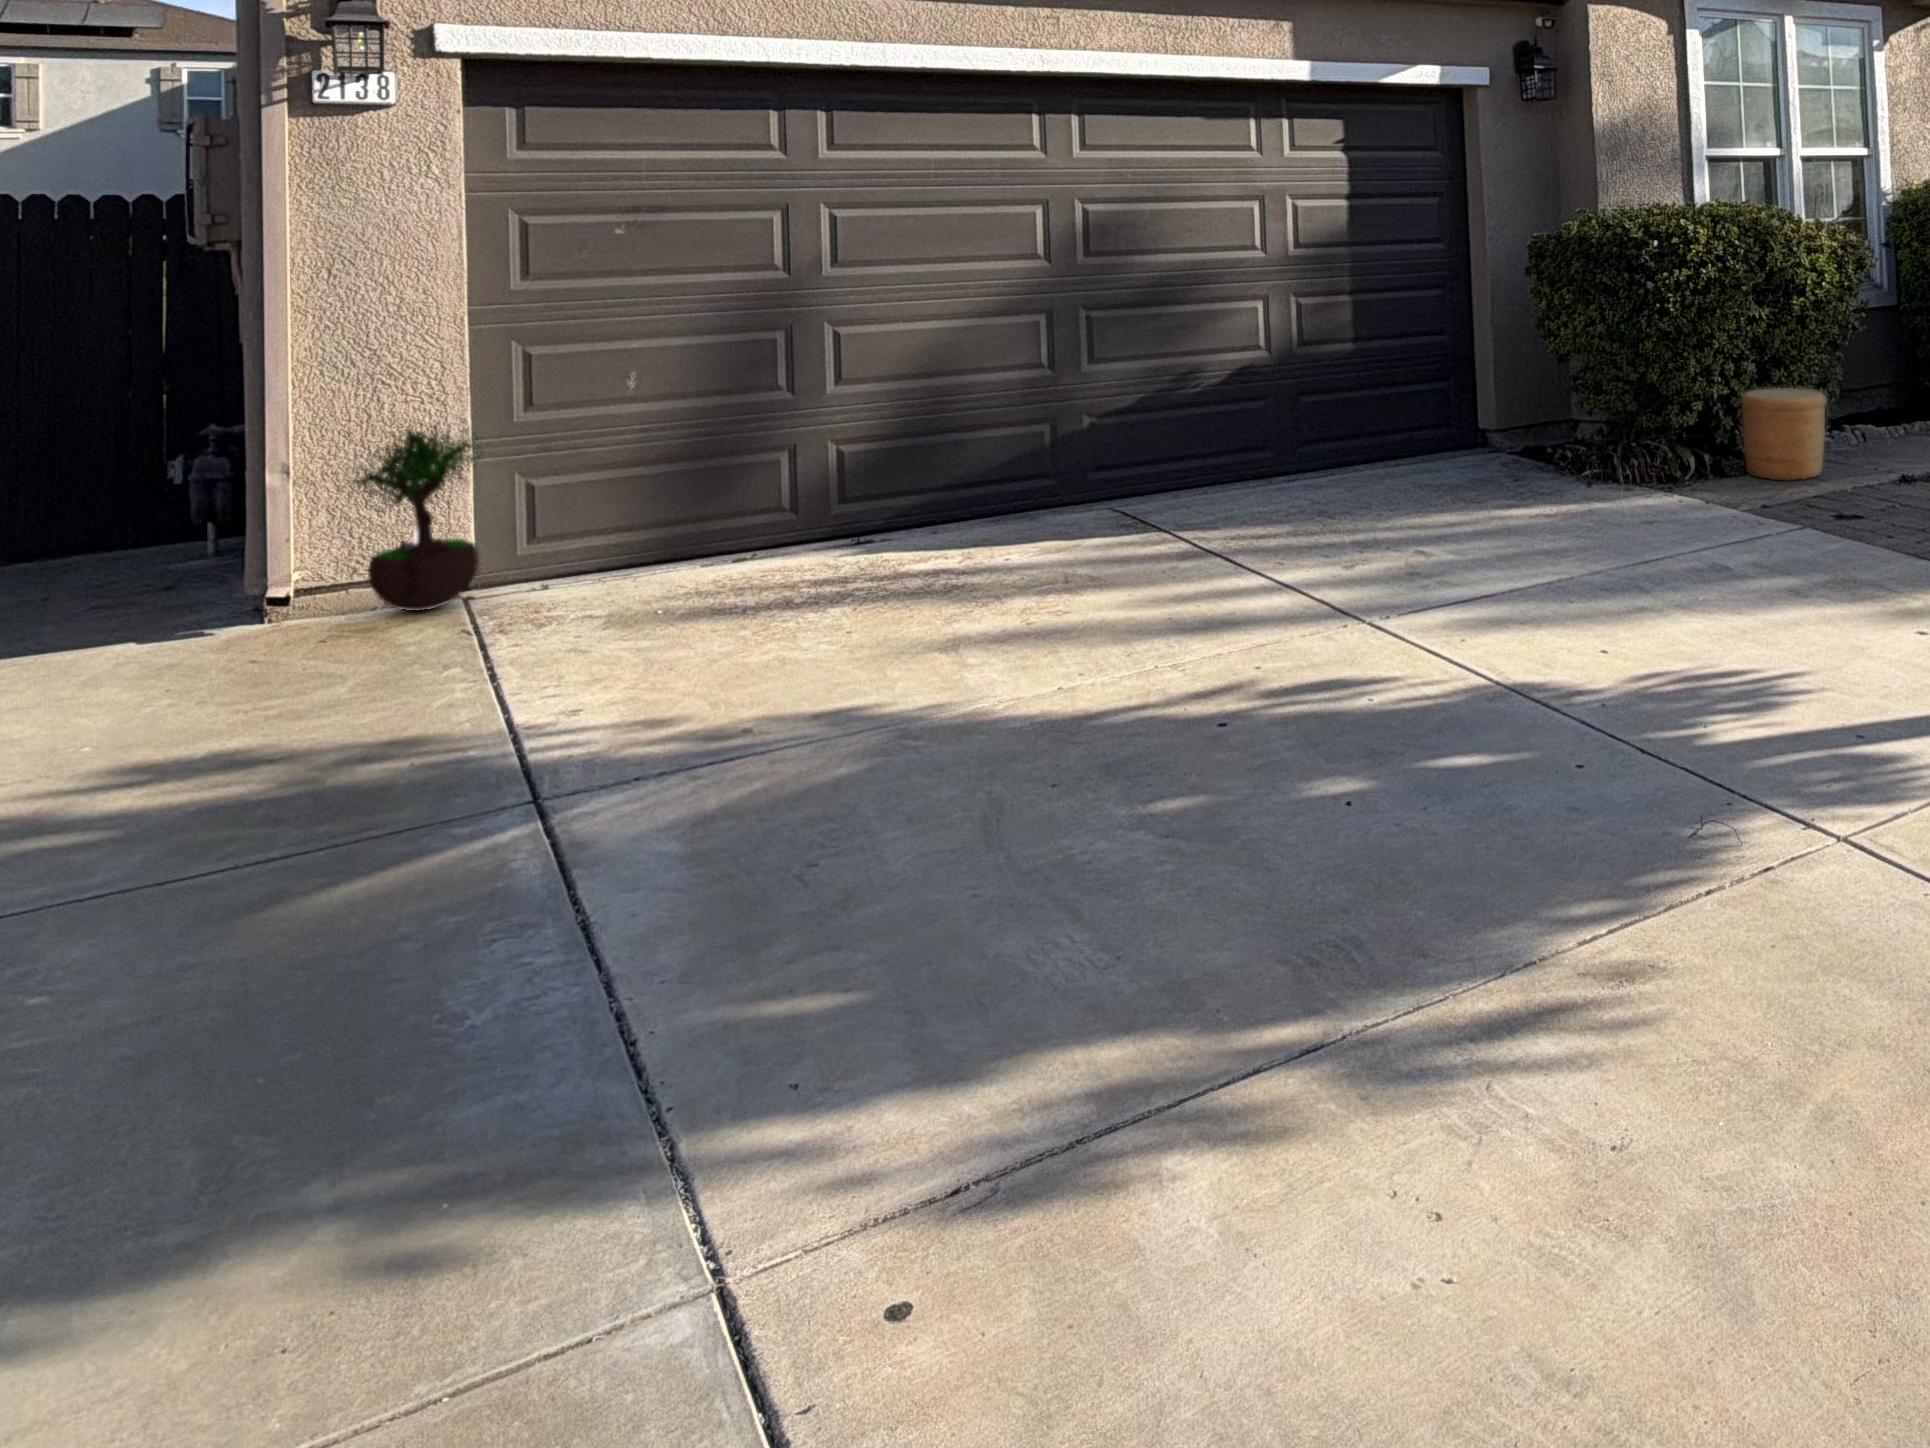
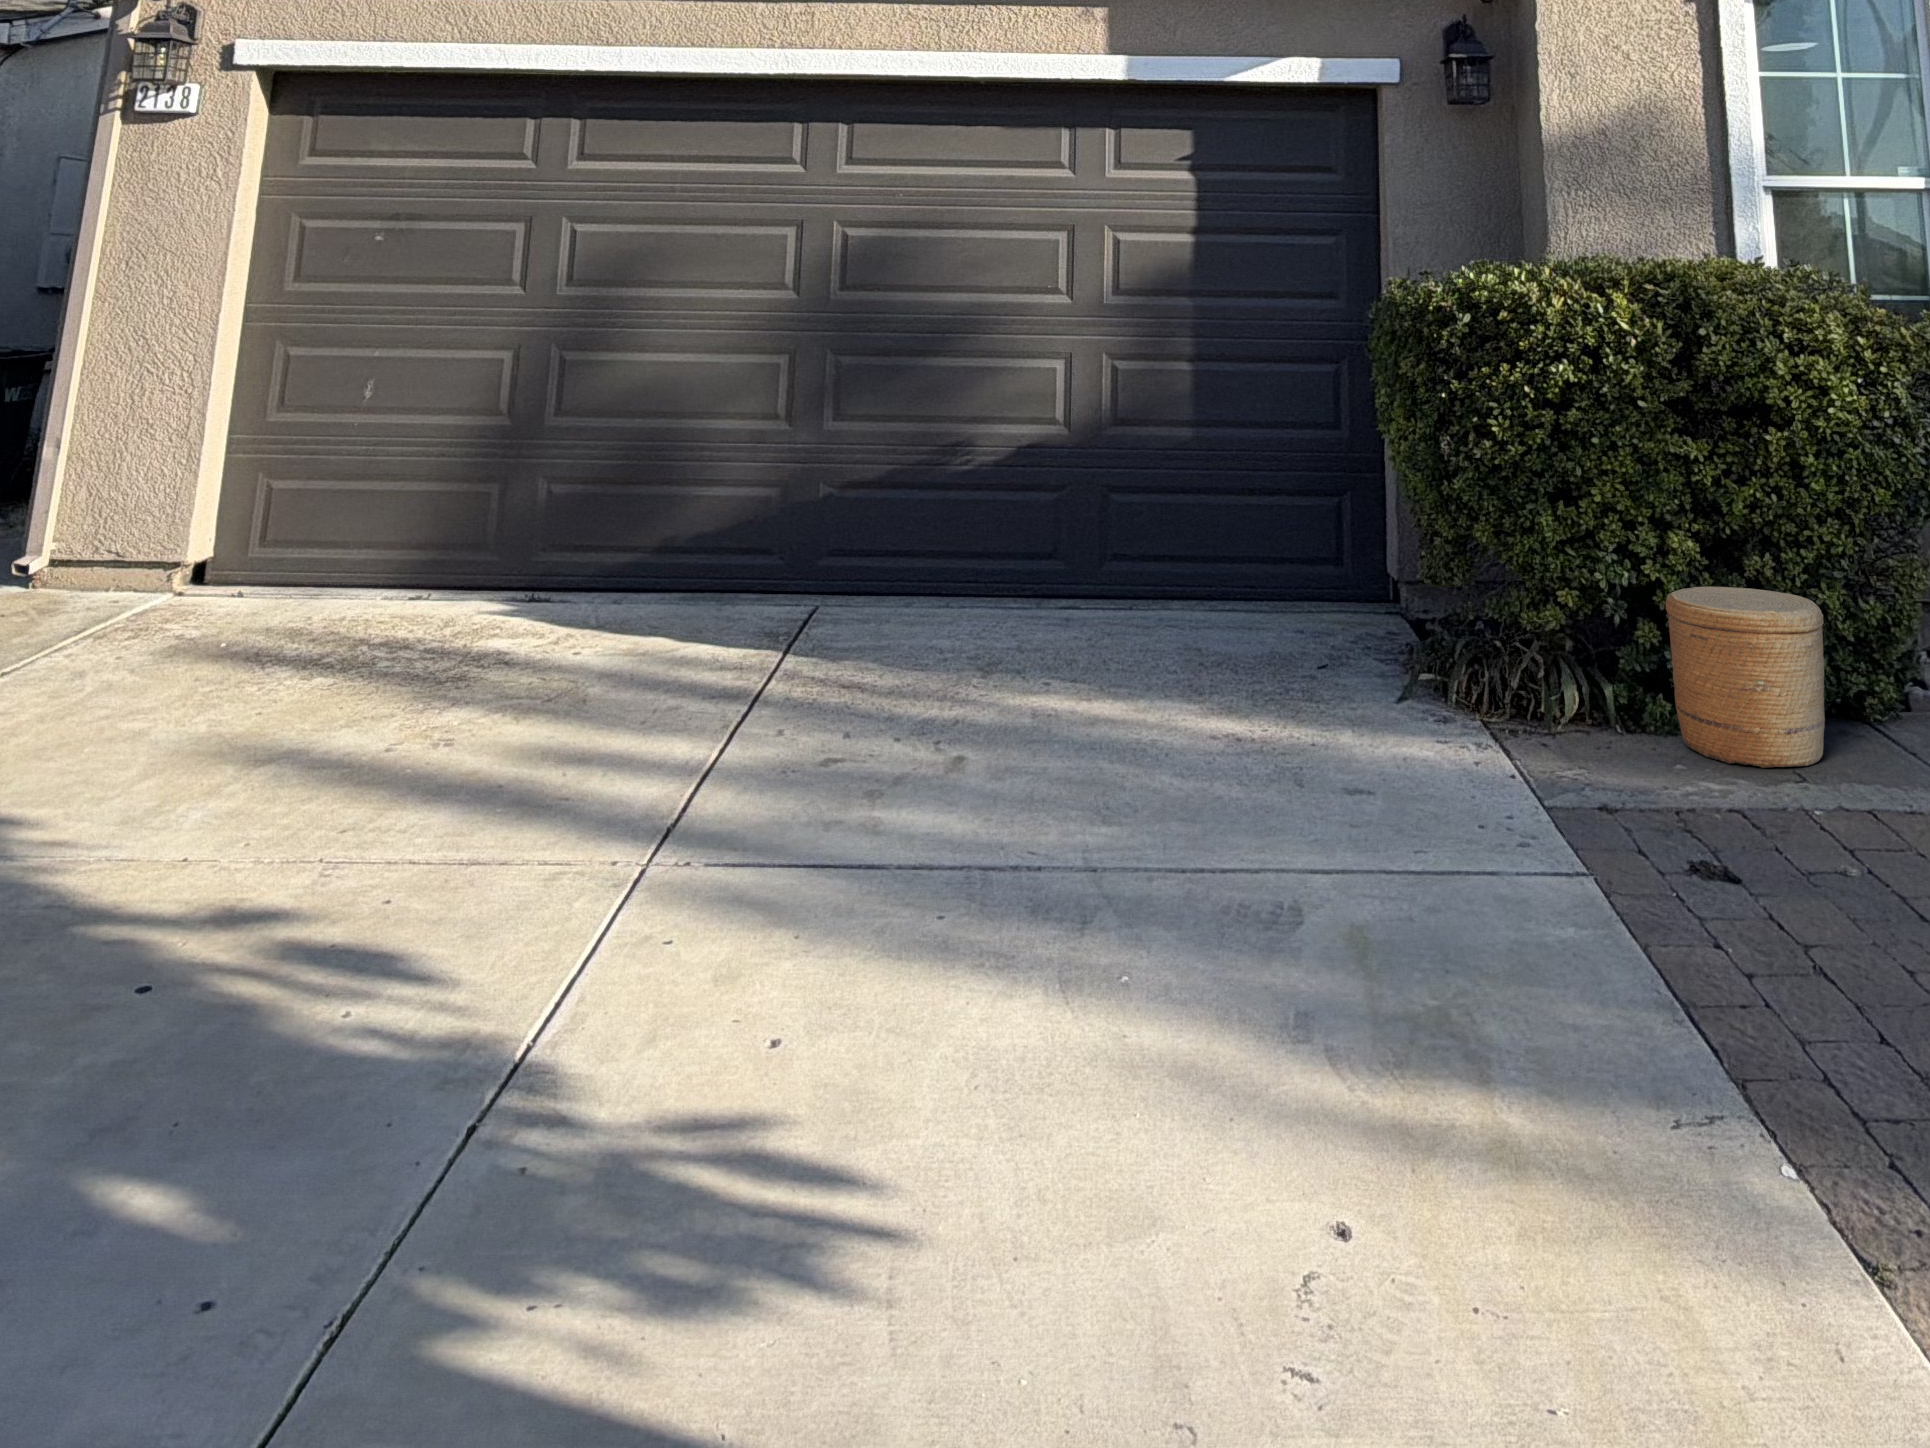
potted tree: present [344,420,485,611] -> none [53,405,188,614]

